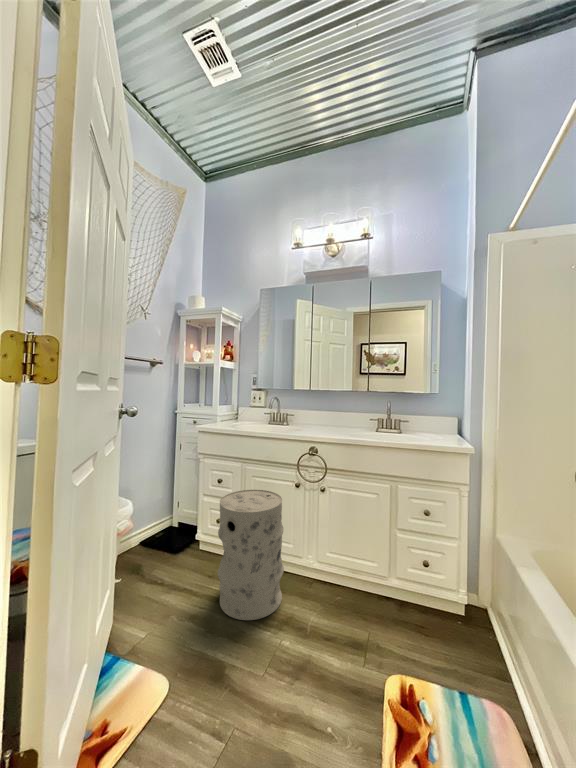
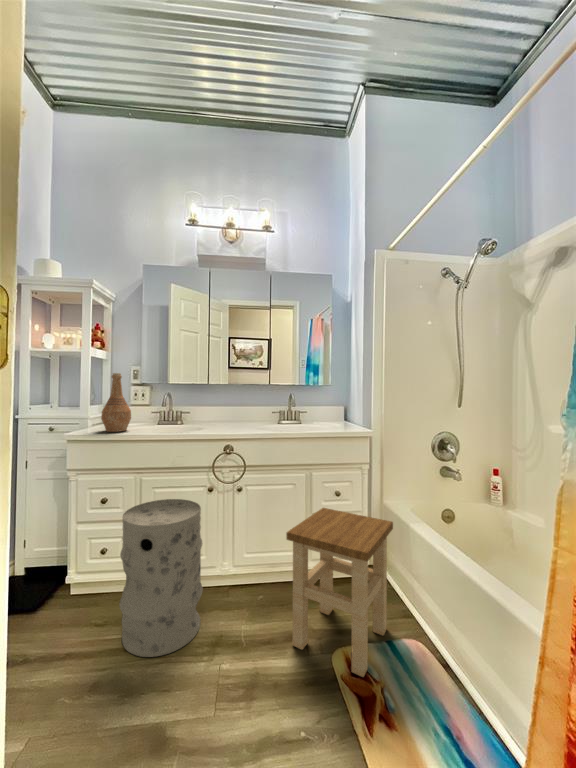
vase: none [221,381,243,429] -> present [101,373,131,432]
stool: none [347,522,473,712] -> present [286,508,393,677]

